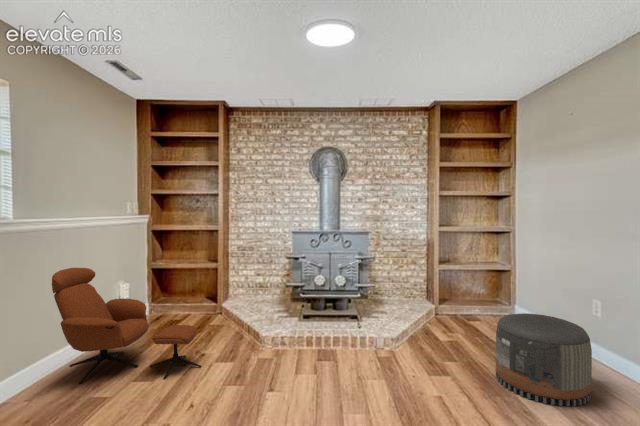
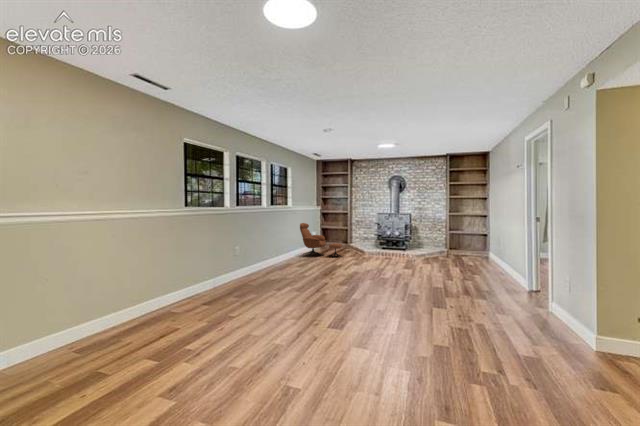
pouf: present [496,313,592,406] -> none [449,244,482,272]

